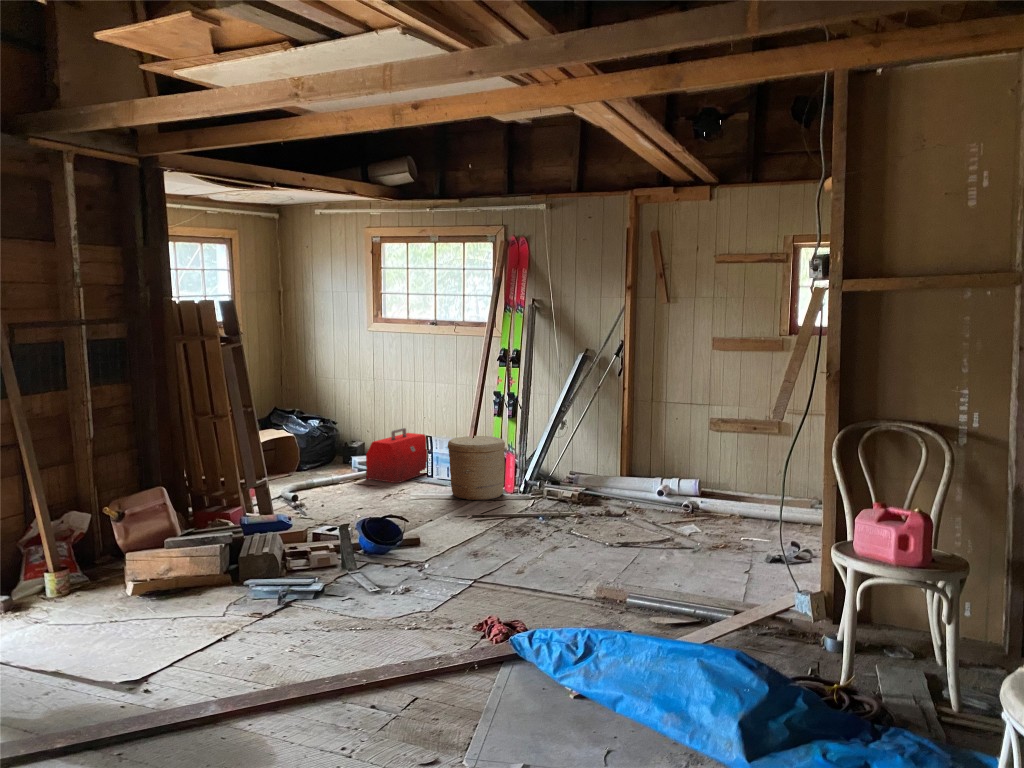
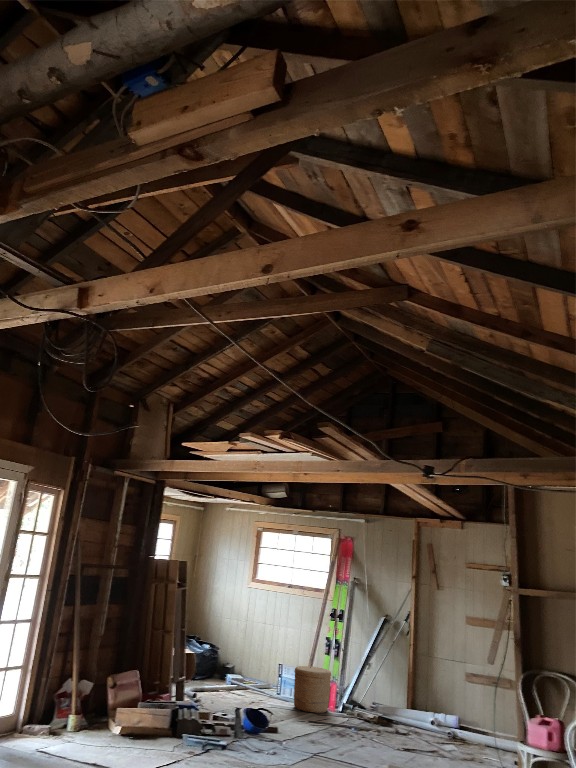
toolbox: present [366,428,427,483] -> none [237,657,280,696]

